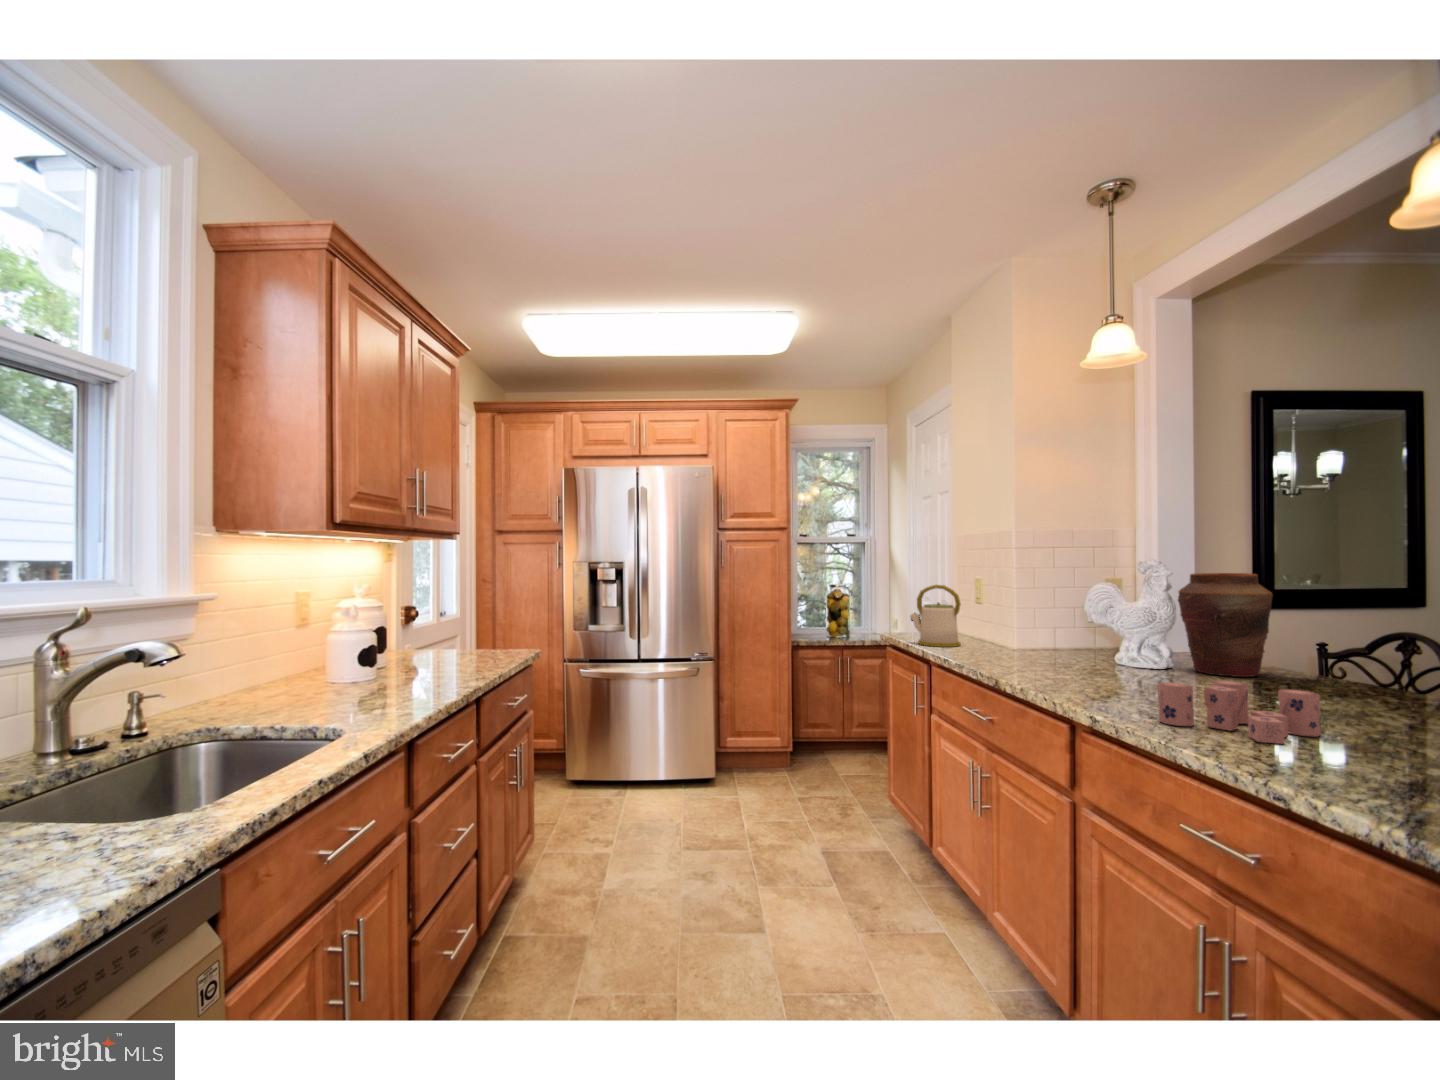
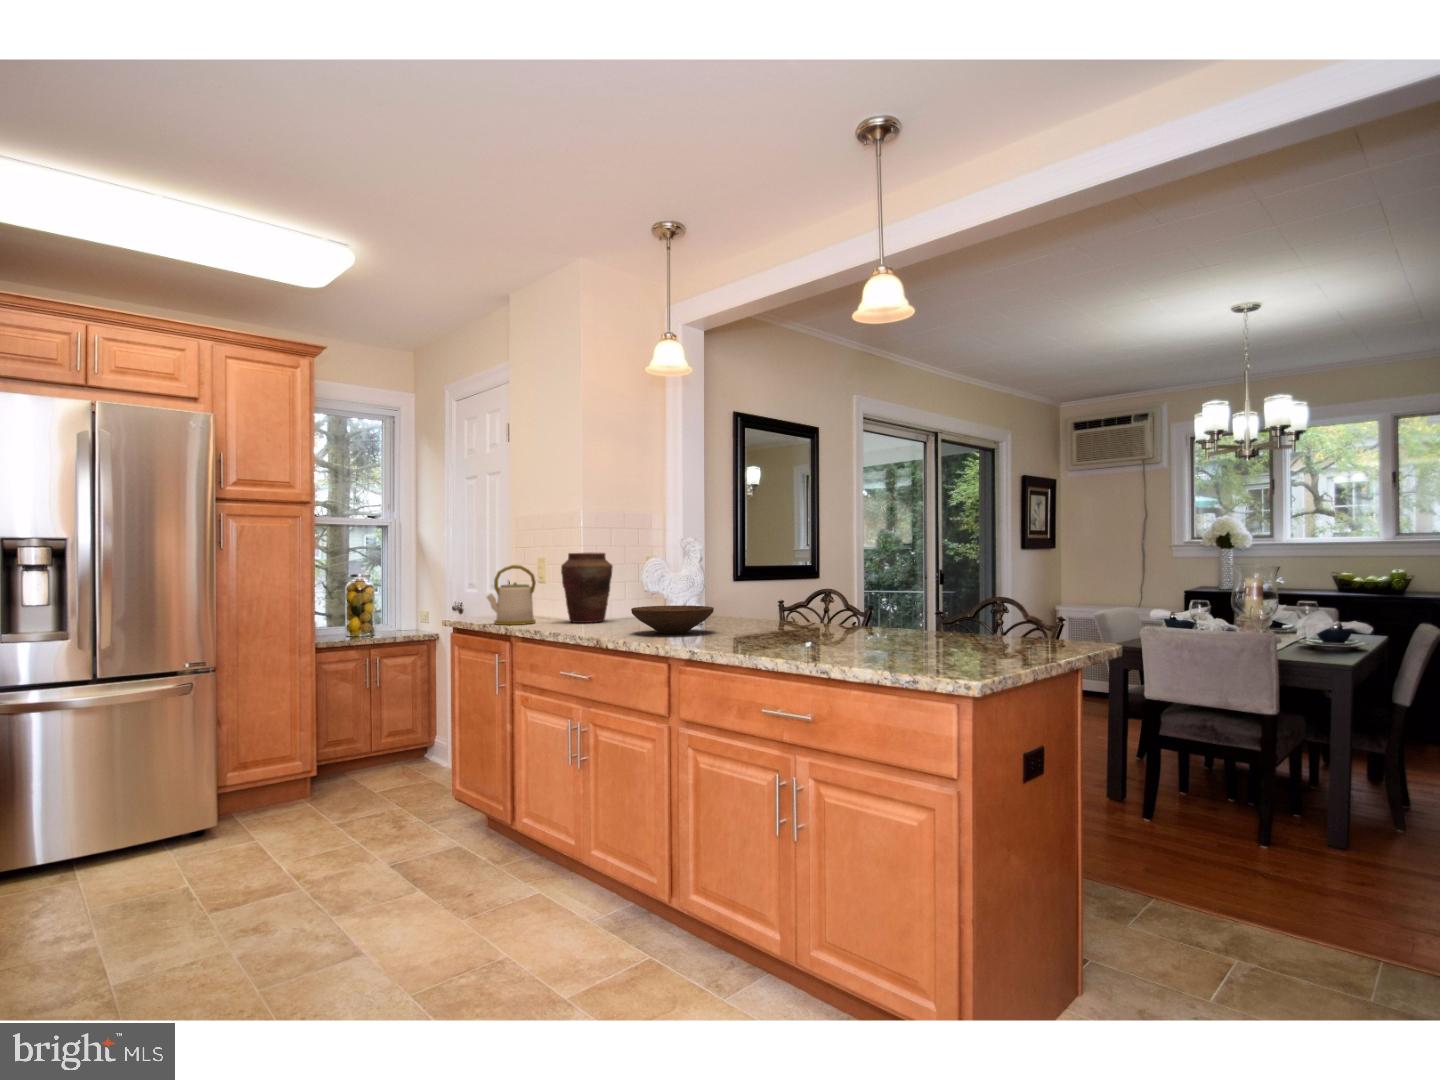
vase: present [1178,573,1273,677] -> present [561,553,613,623]
wooden bowl: none [1049,643,1176,684] -> present [631,606,714,634]
candle: present [1158,681,1321,744] -> none [720,617,797,648]

